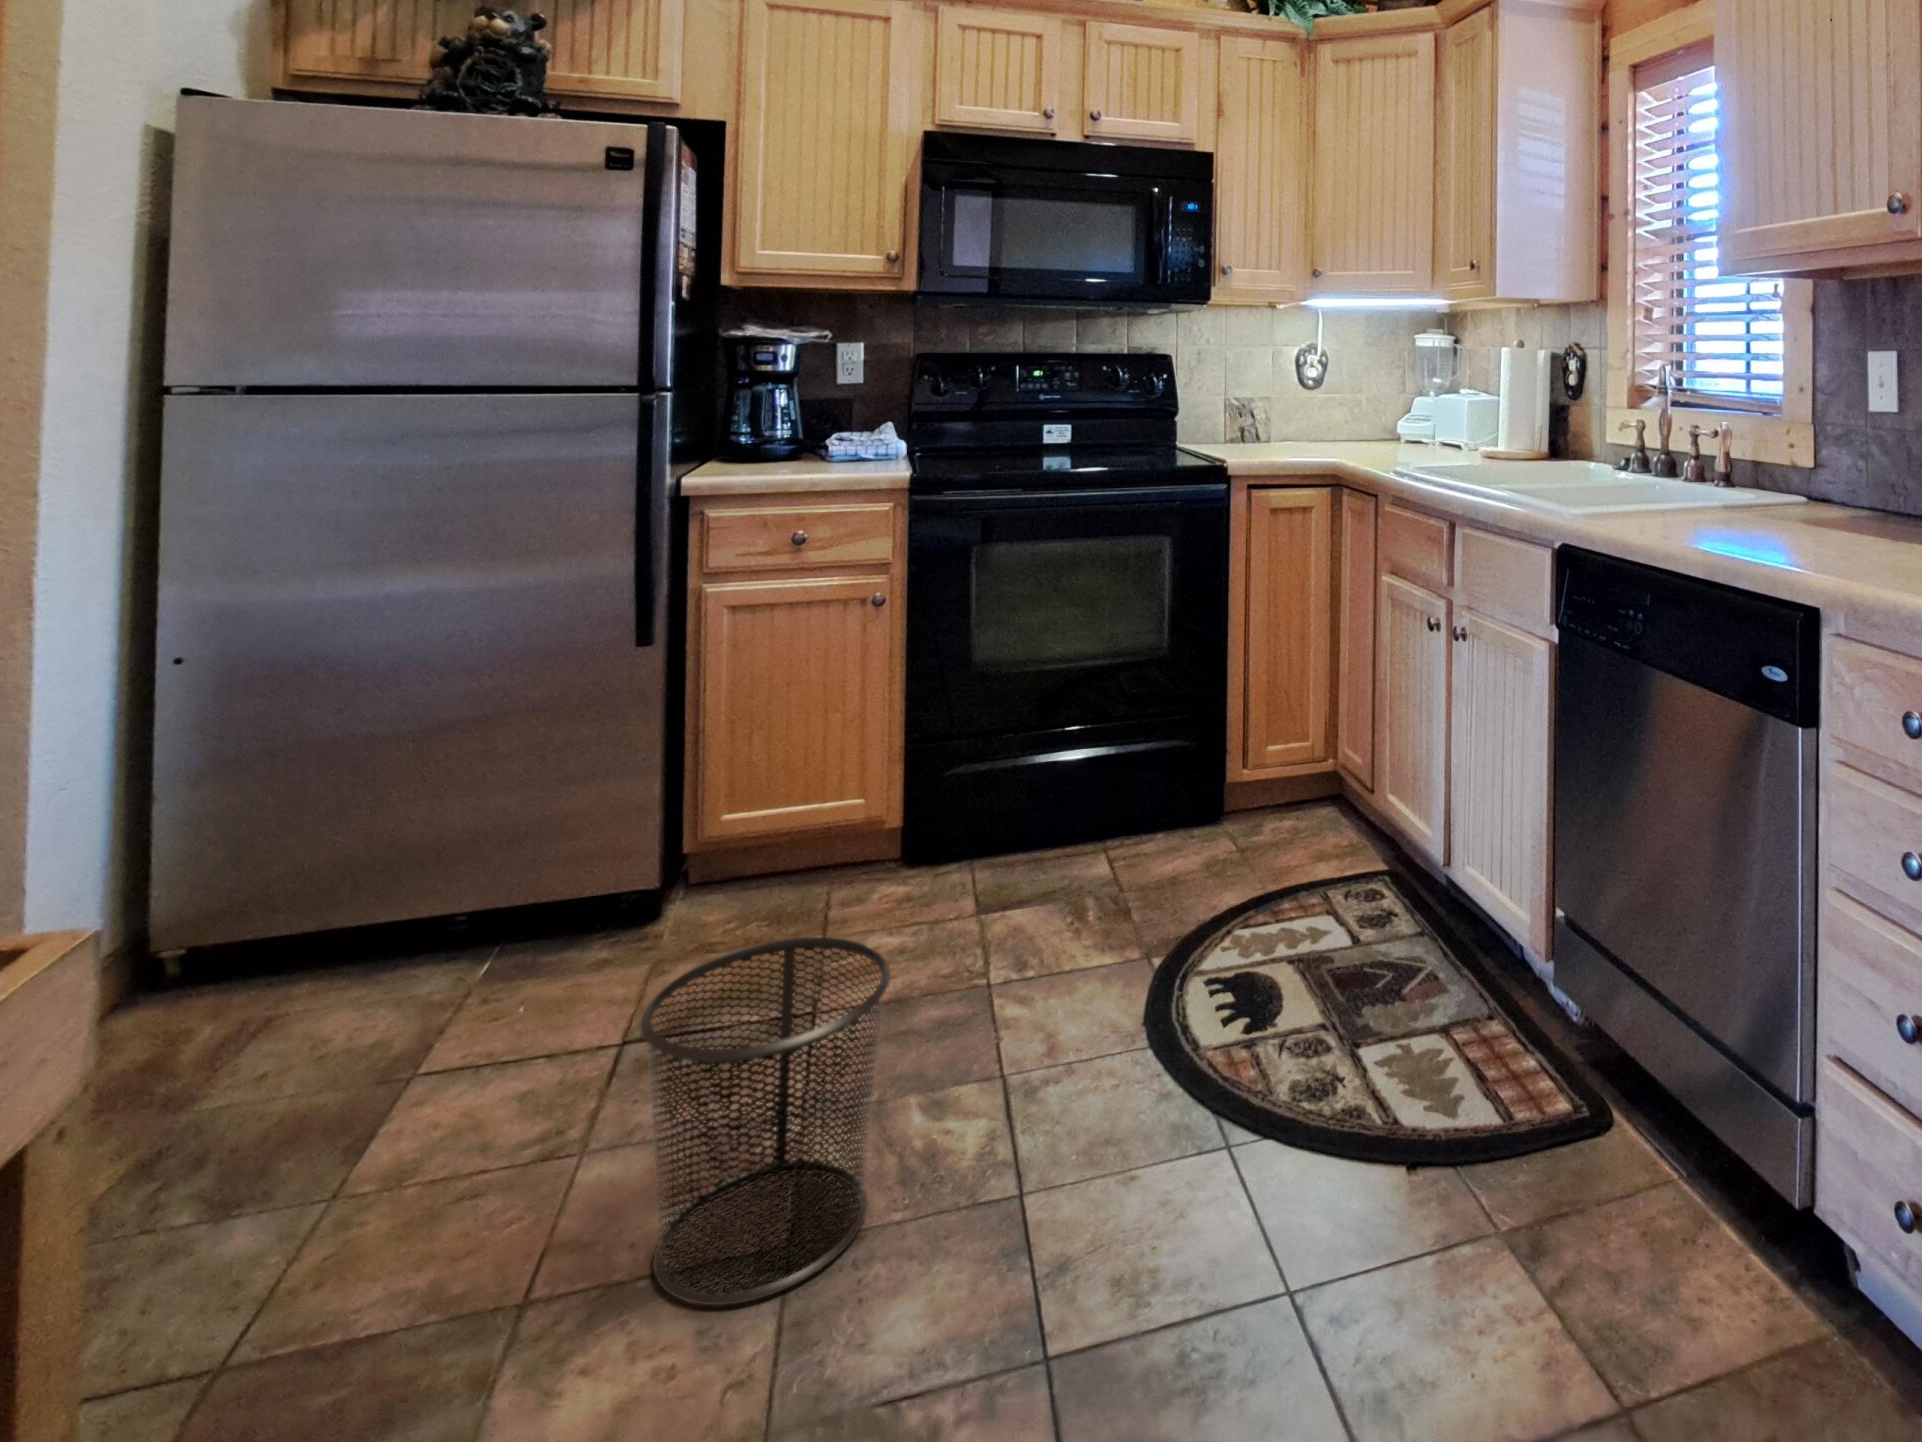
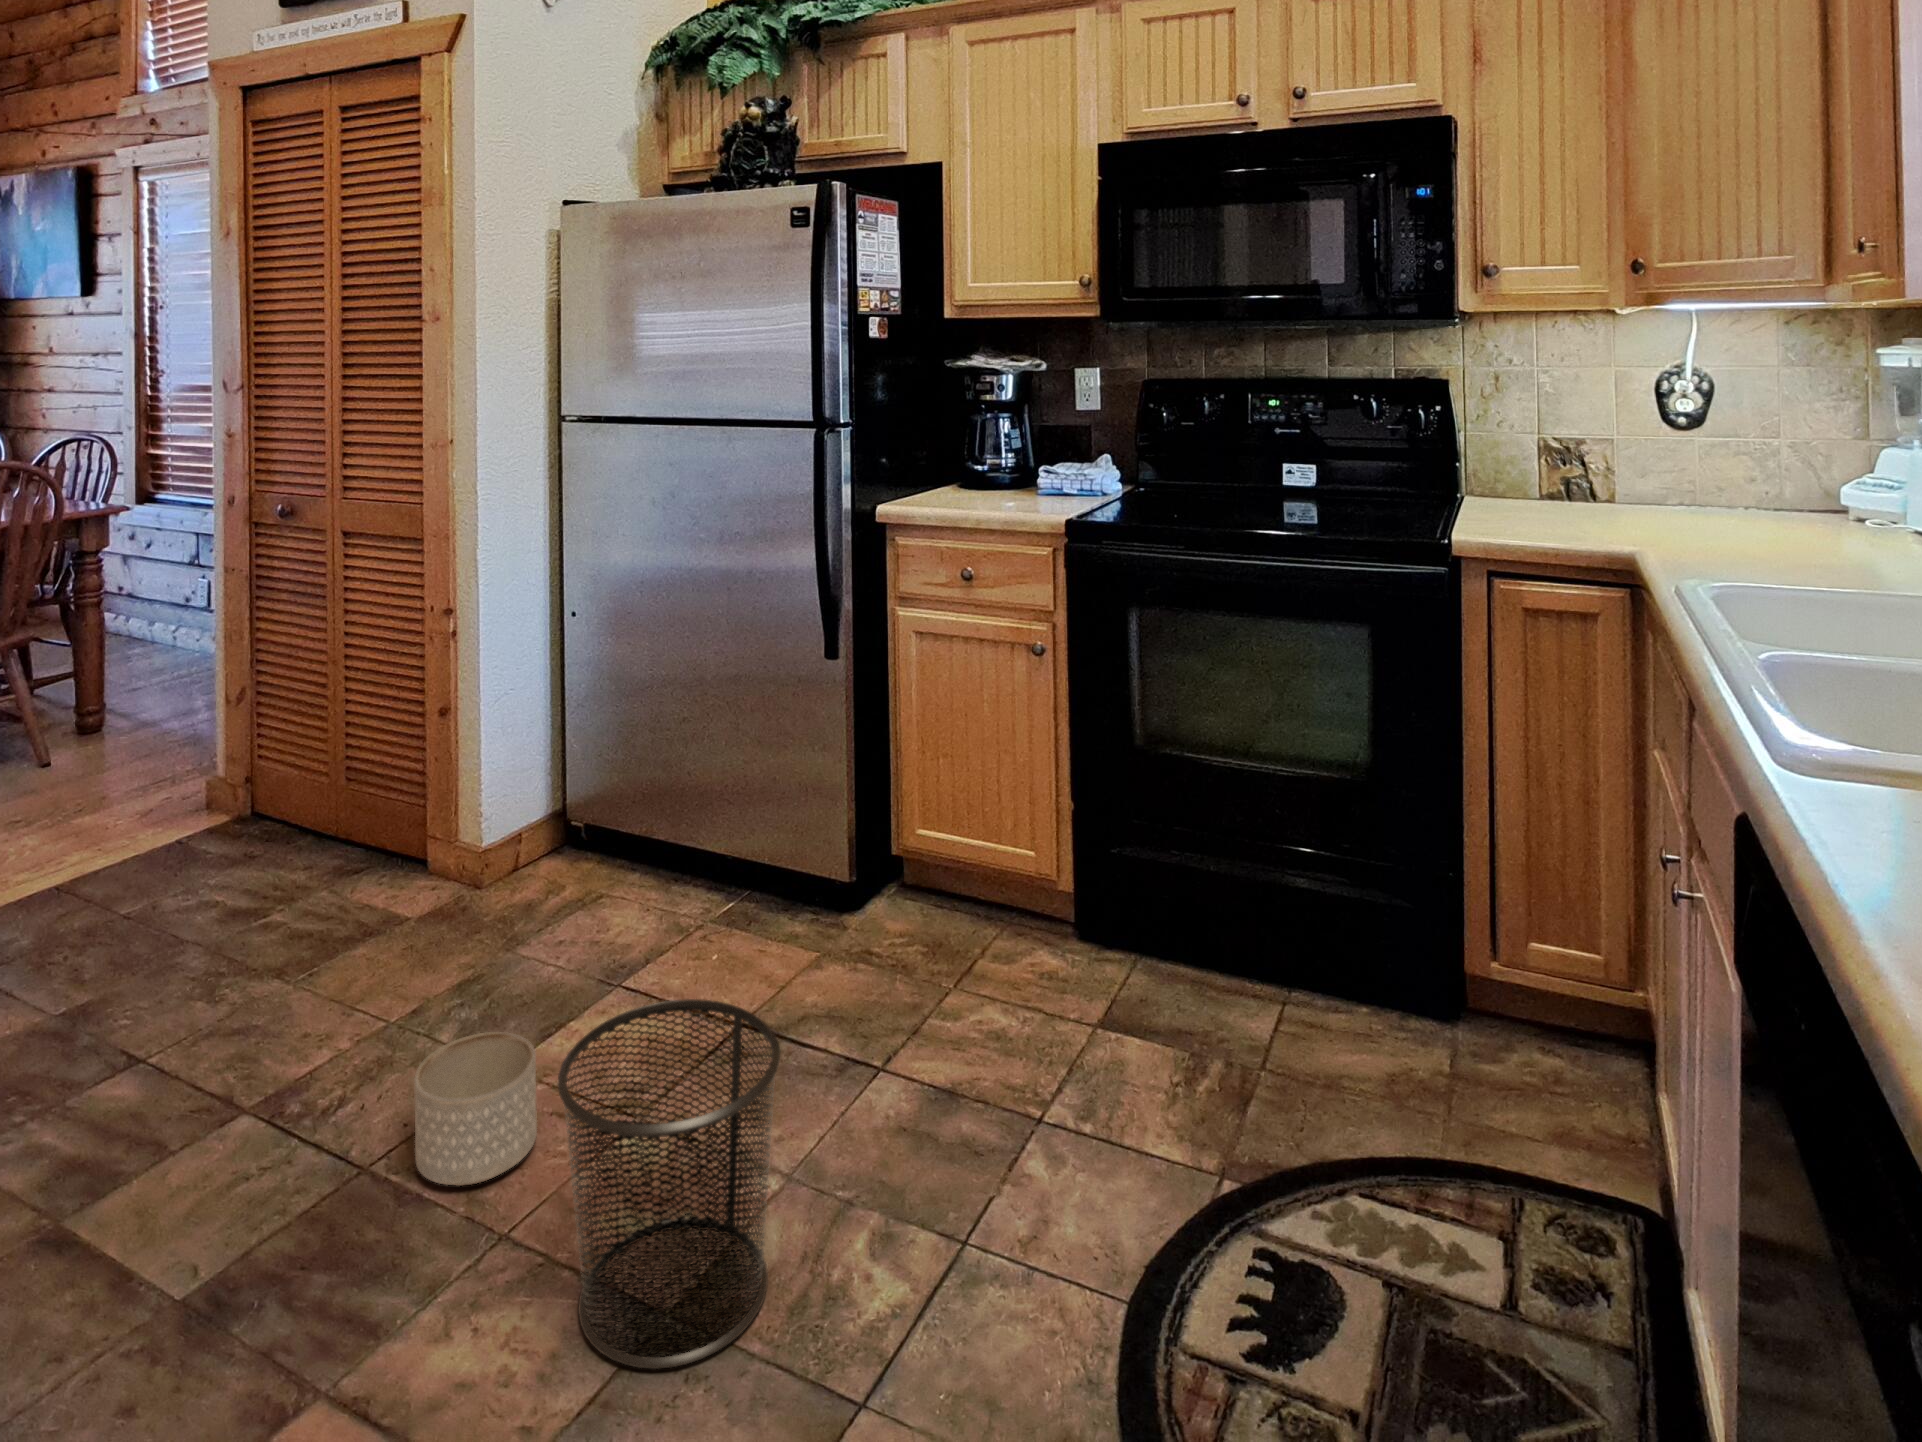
planter: none [264,1118,459,1326] -> present [414,1032,537,1186]

